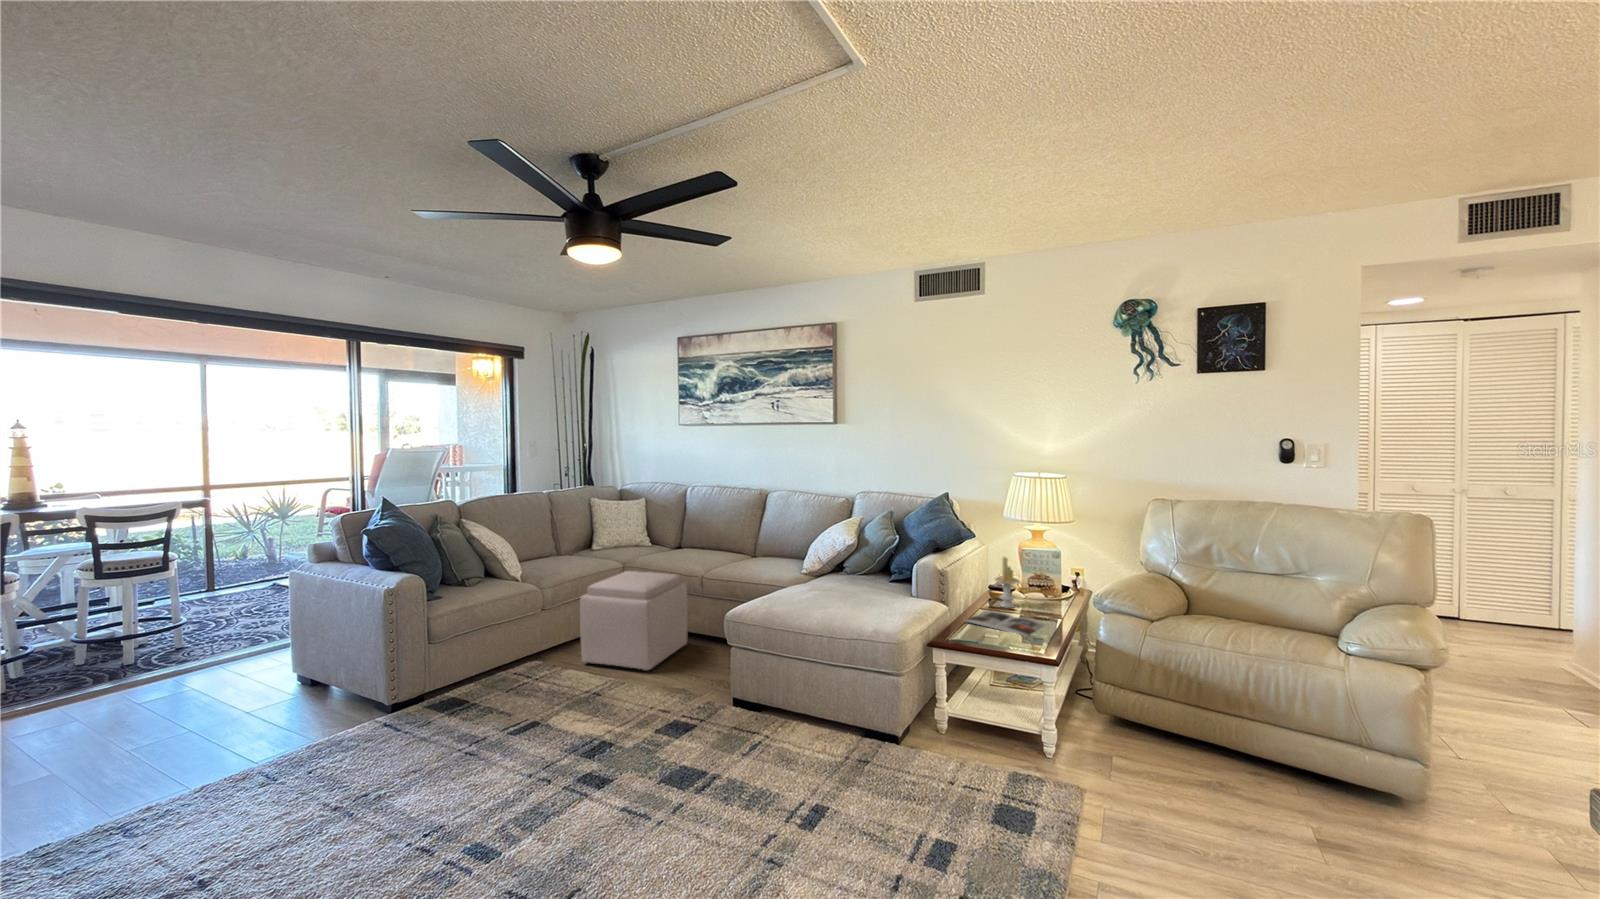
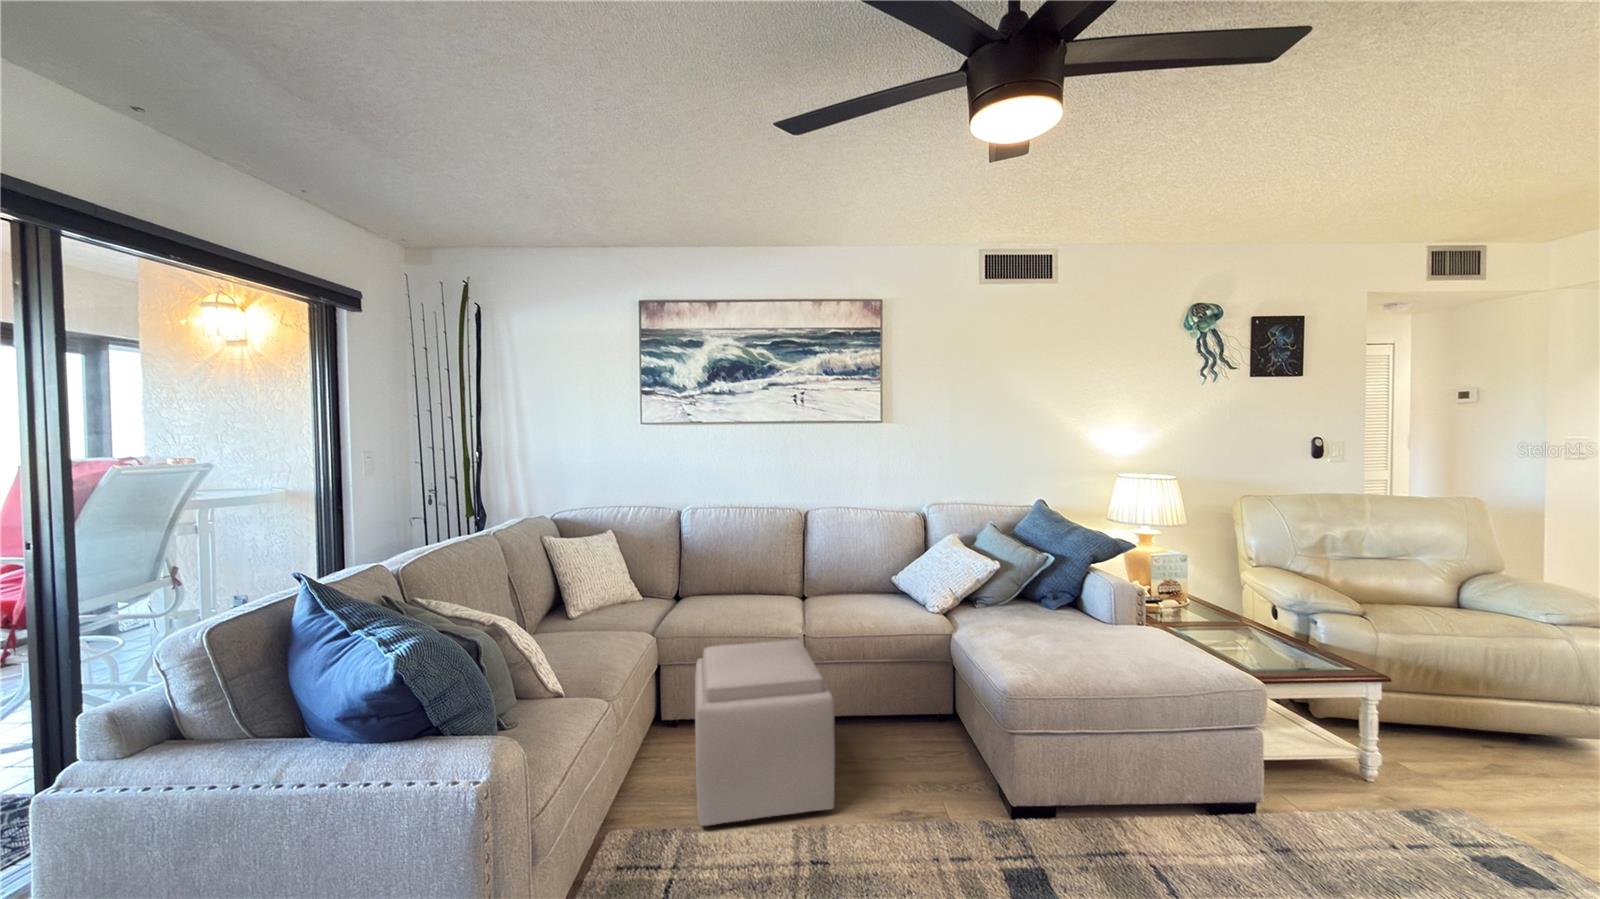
candle: present [995,557,1020,608] -> none [1175,563,1207,620]
magazine: present [965,611,1046,636] -> none [1200,627,1317,652]

